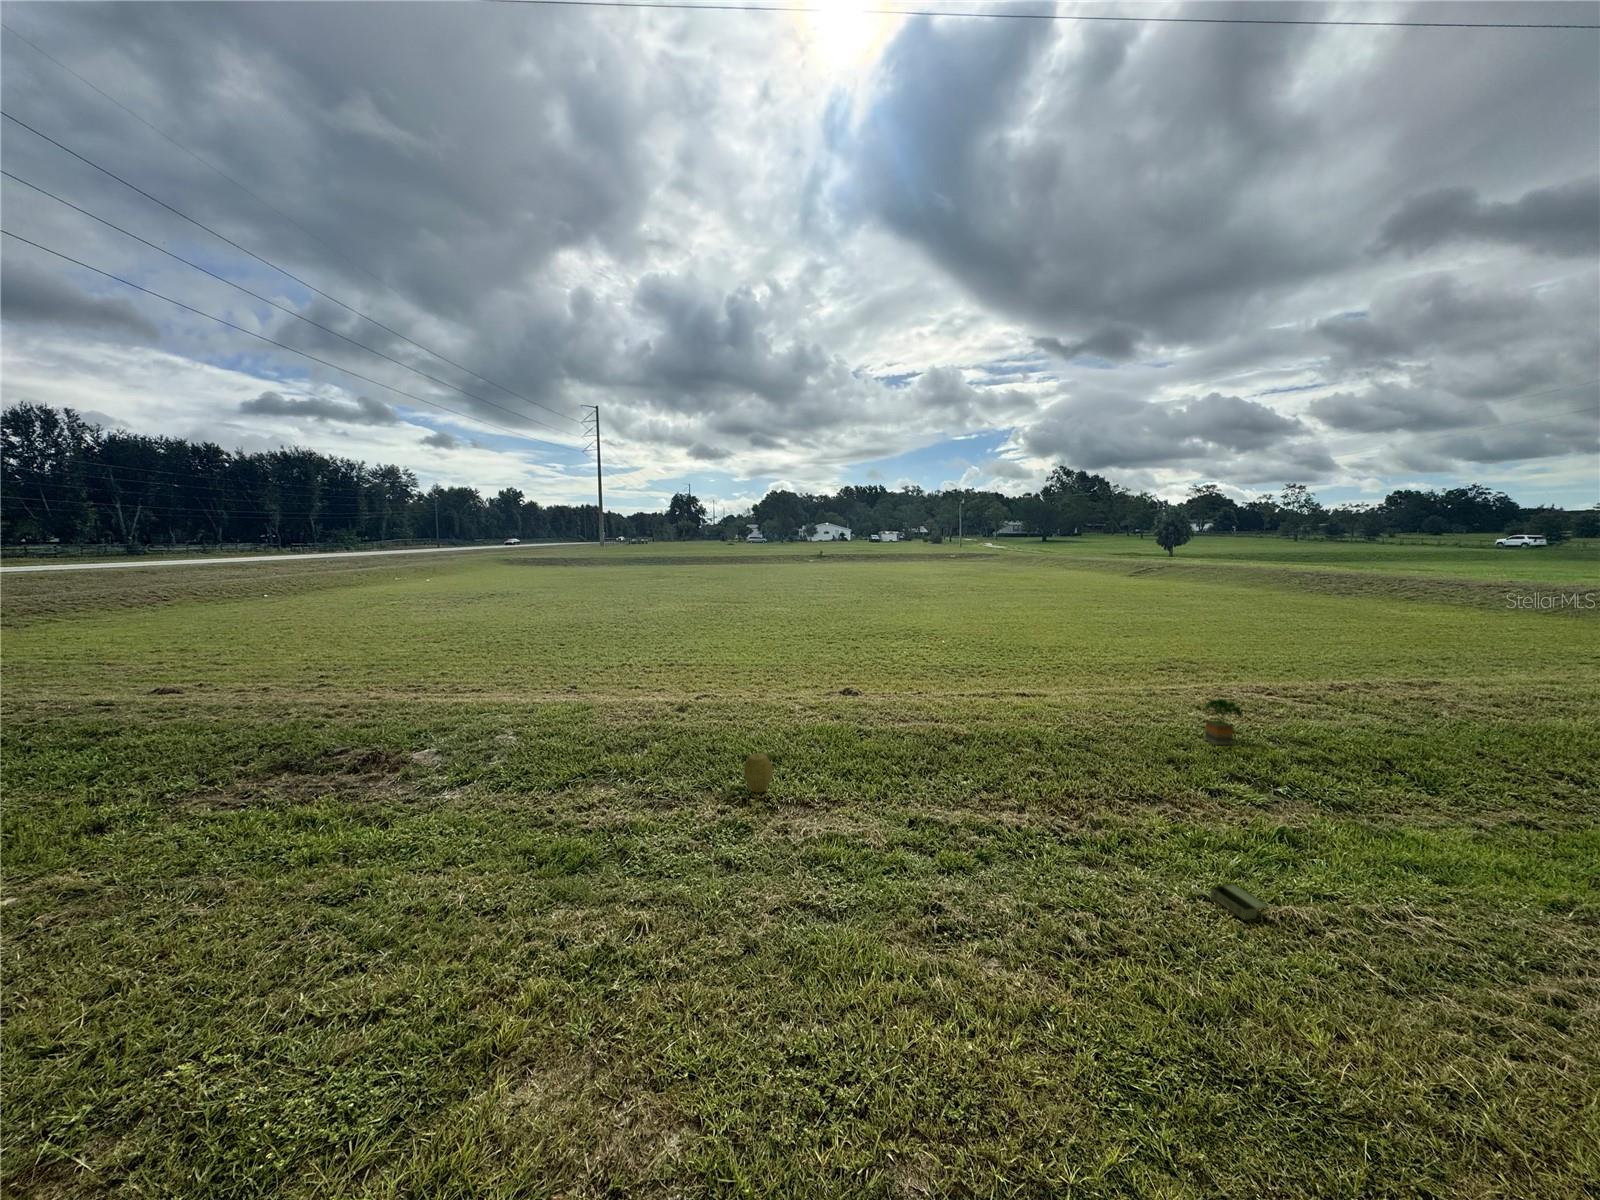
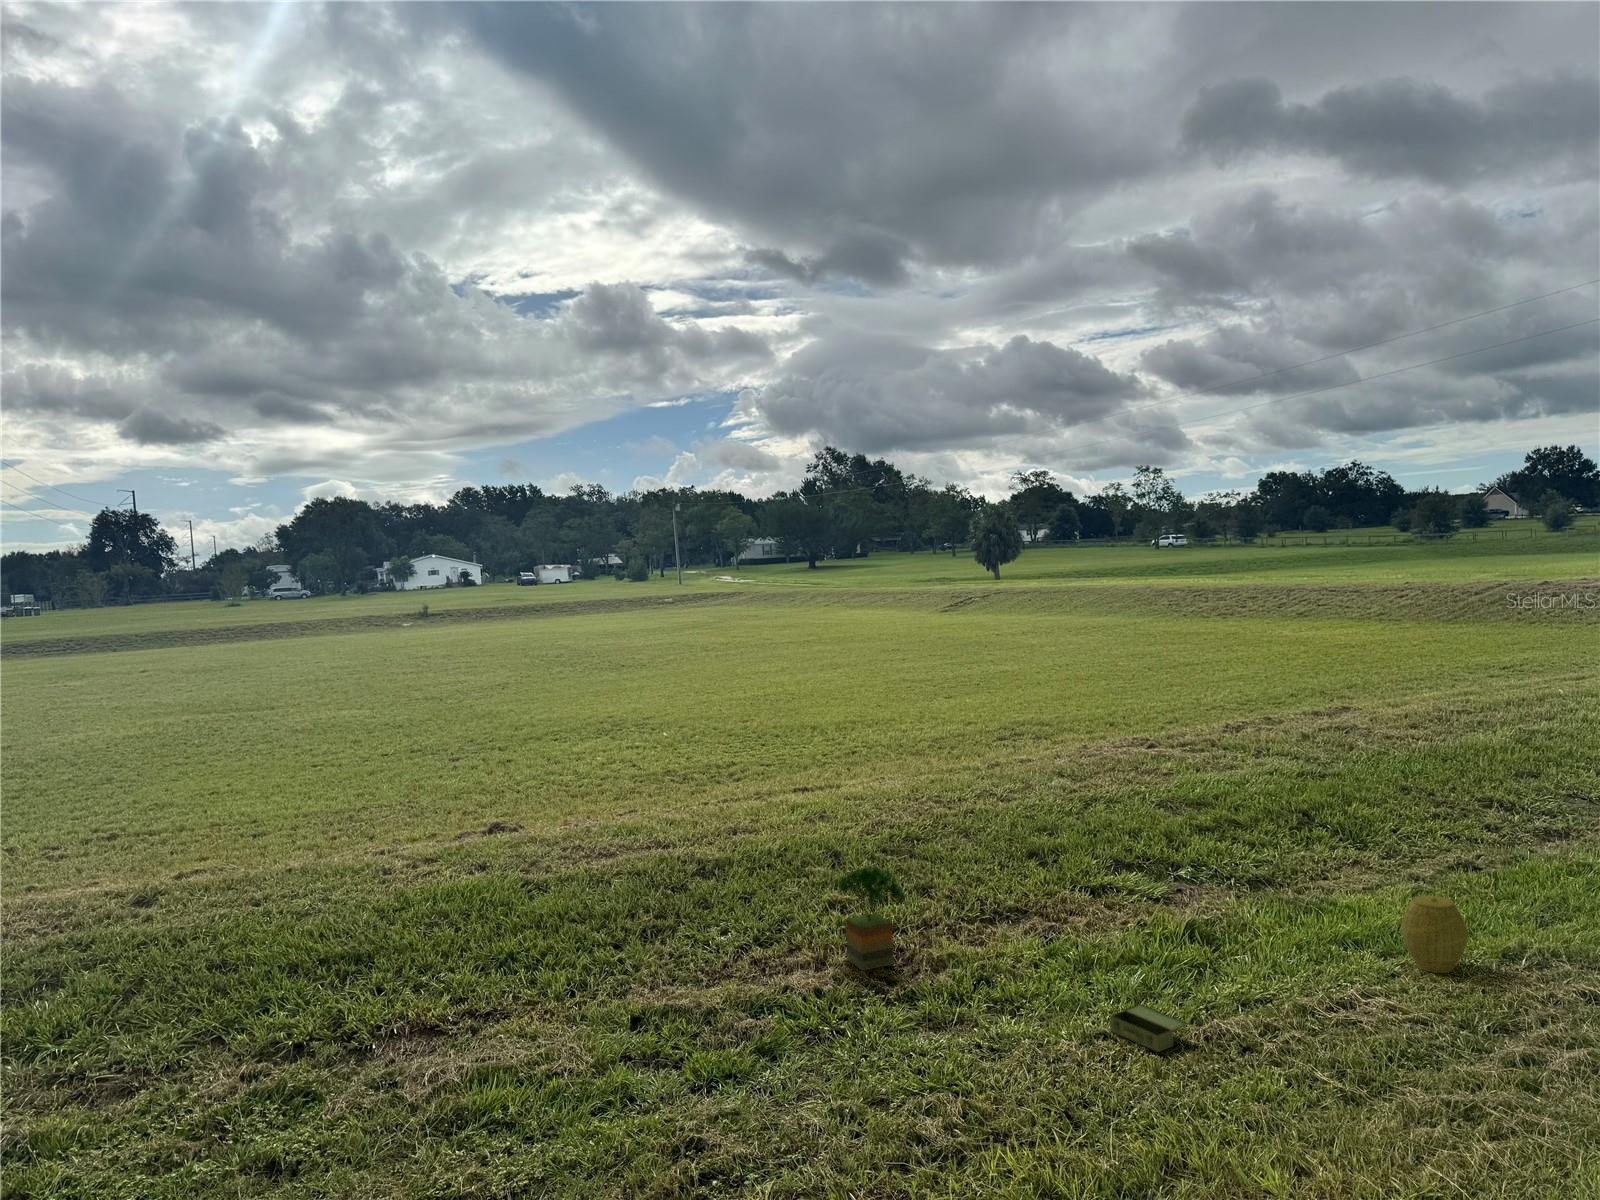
potted tree: present [1203,699,1243,745] -> present [837,866,906,971]
woven basket: present [744,753,773,792] -> present [1401,895,1468,973]

